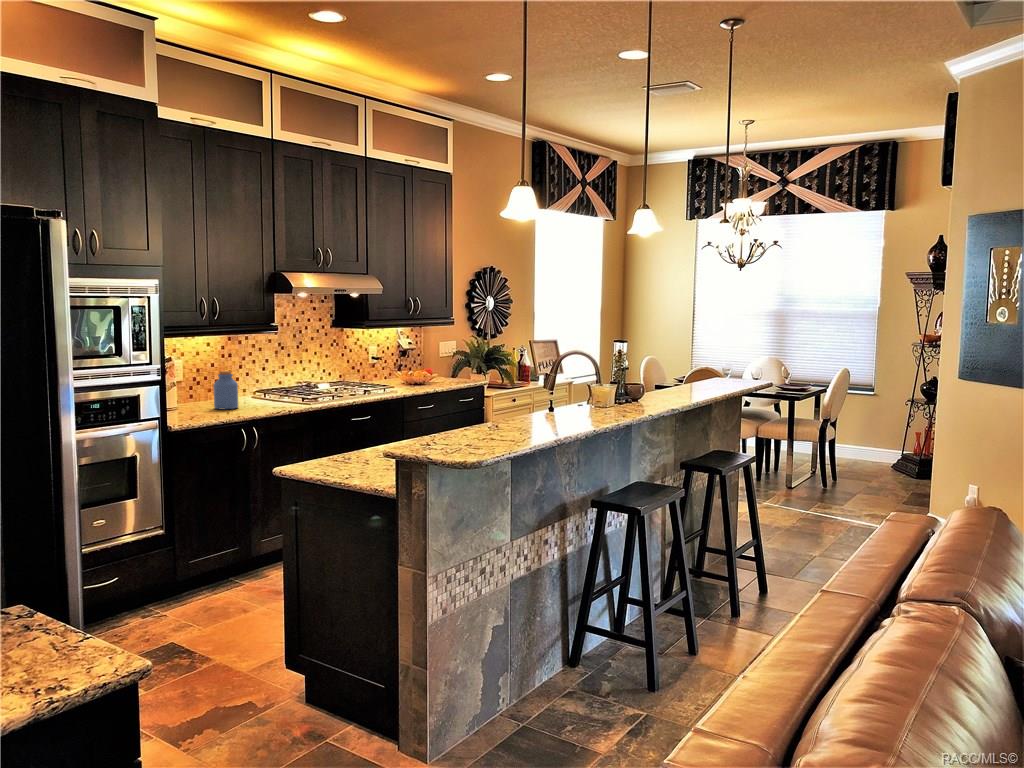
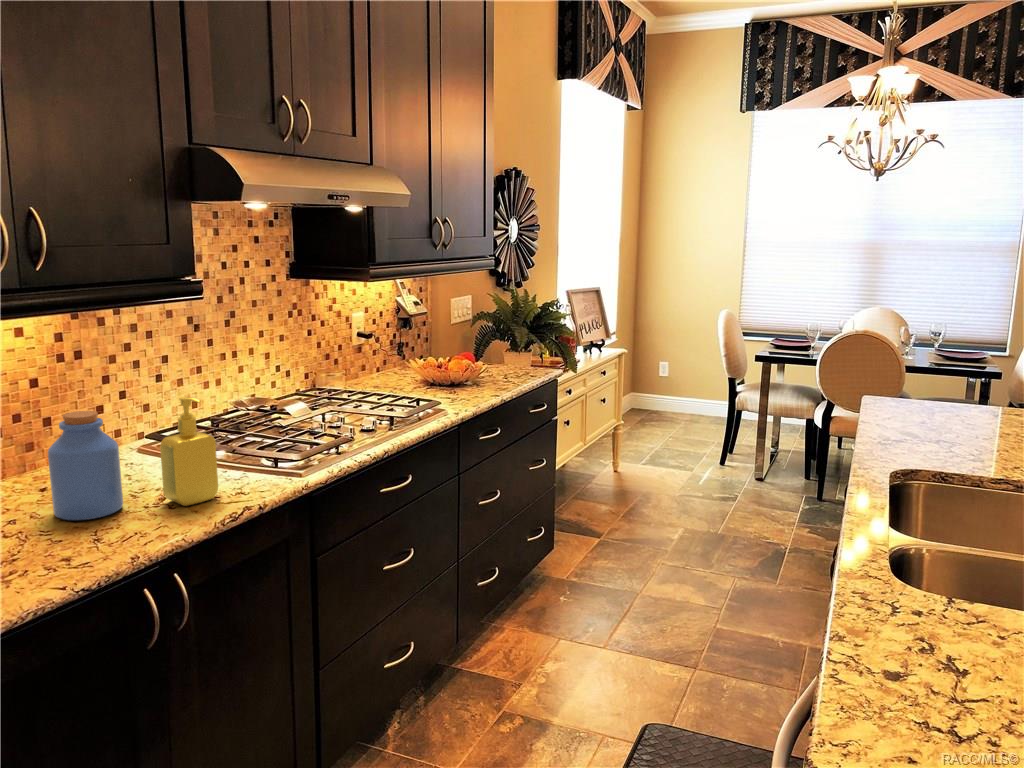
soap dispenser: none [253,367,273,408] -> present [160,397,218,506]

